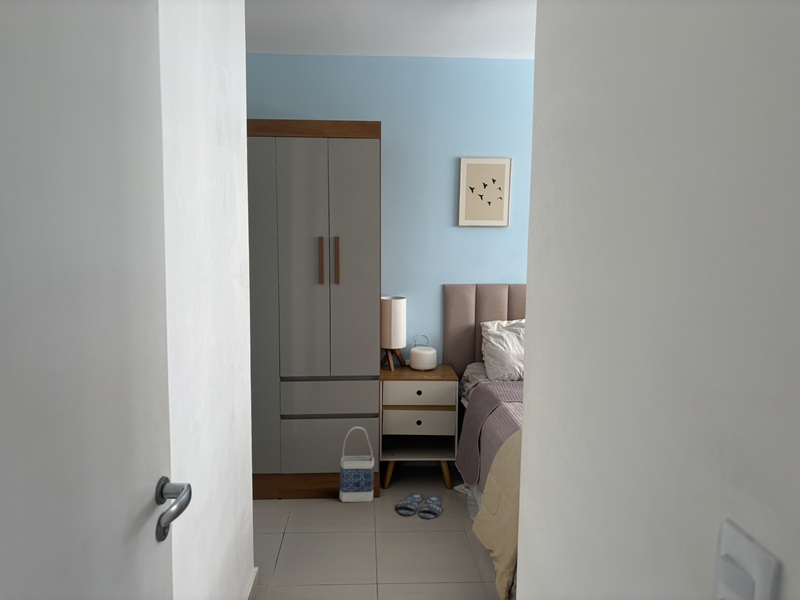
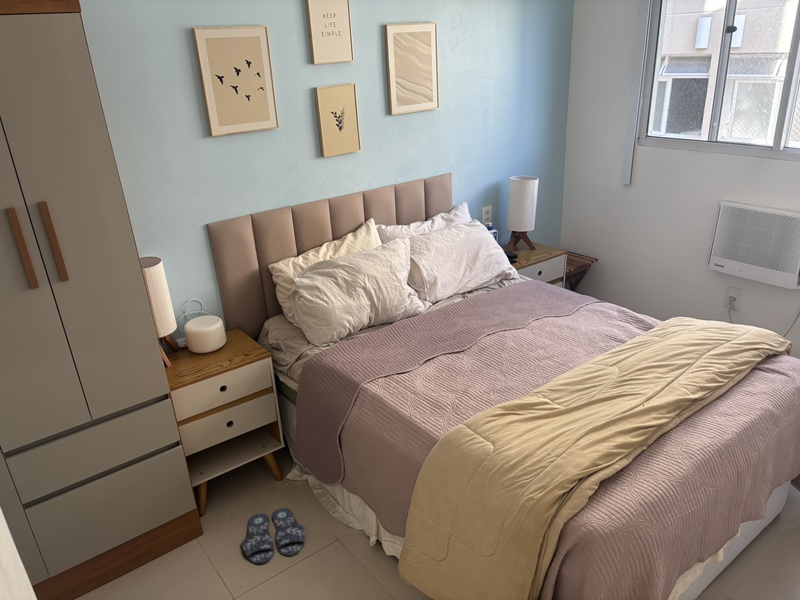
bag: present [340,427,374,502] -> none [144,474,204,579]

